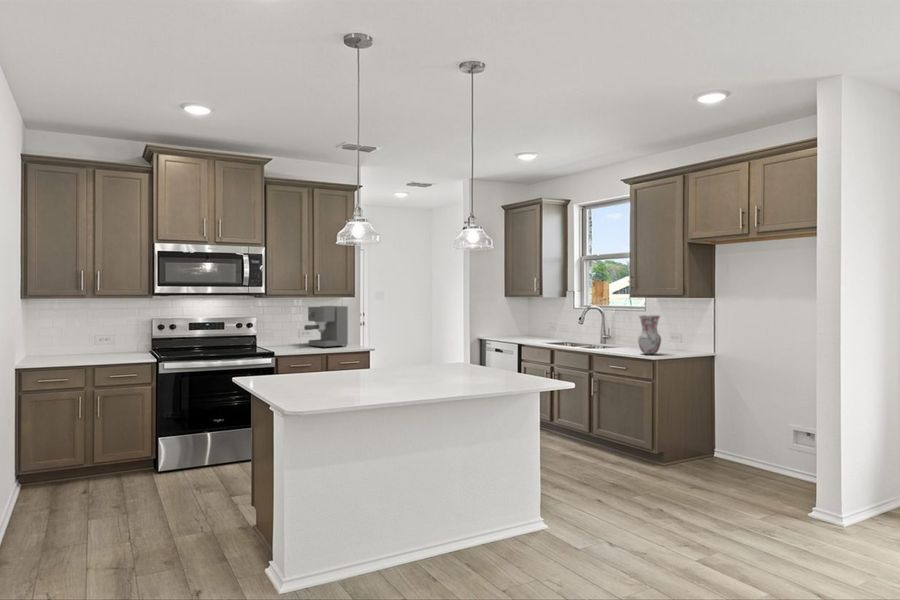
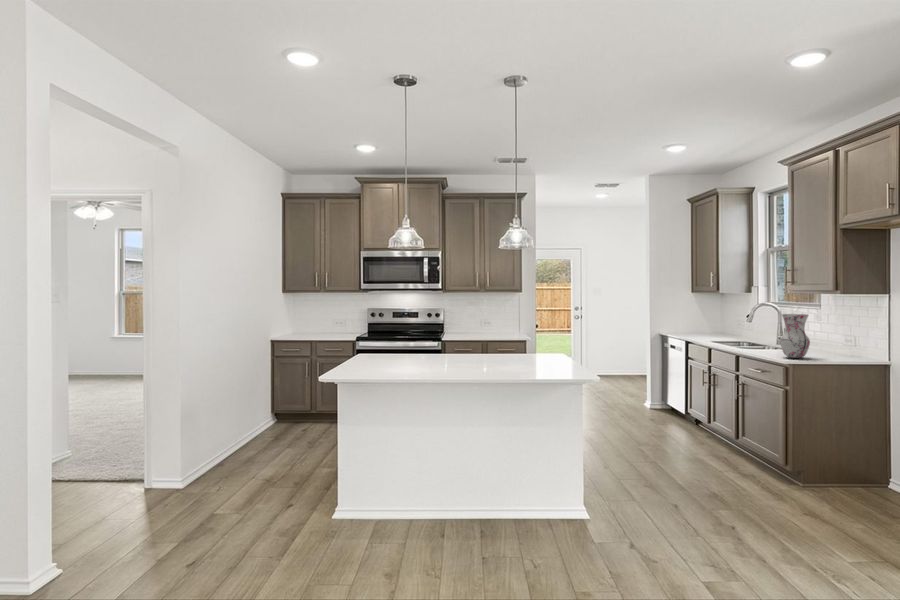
coffee maker: present [304,306,348,347] -> none [474,300,513,335]

